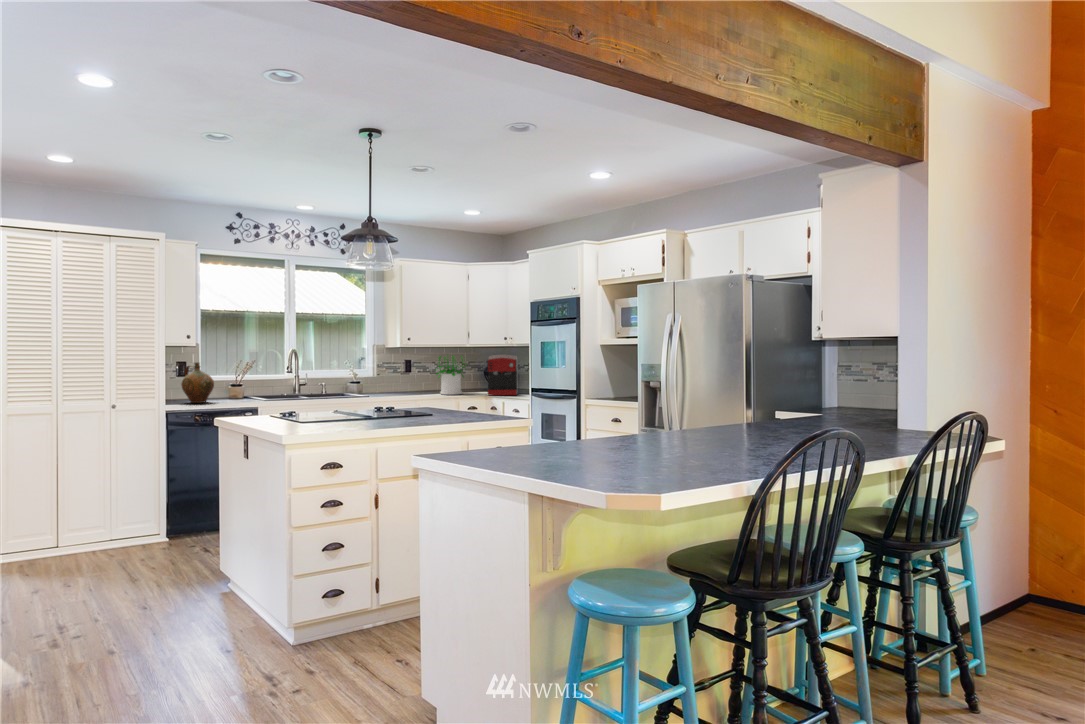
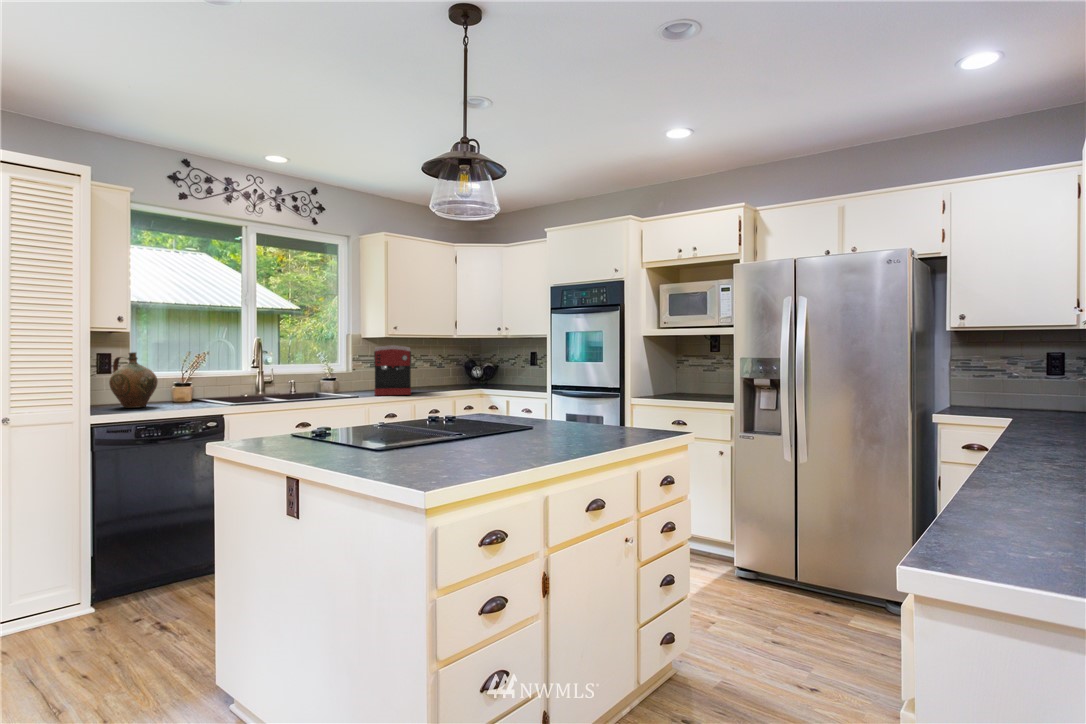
coffee maker: present [487,355,517,395] -> present [374,345,411,395]
potted plant: present [436,356,464,395] -> none [427,345,465,392]

